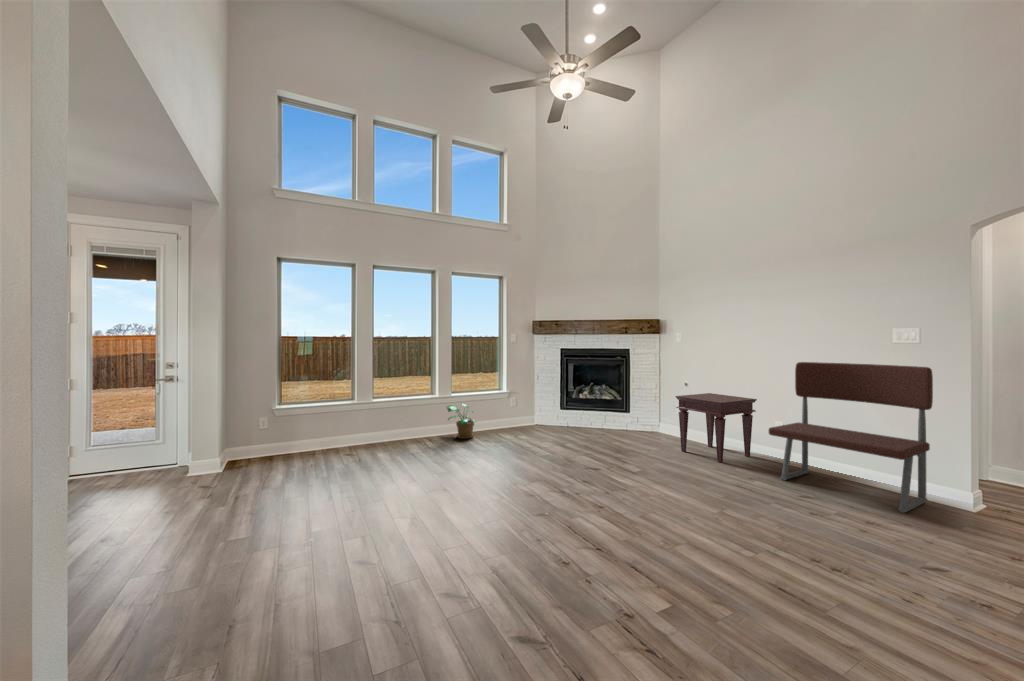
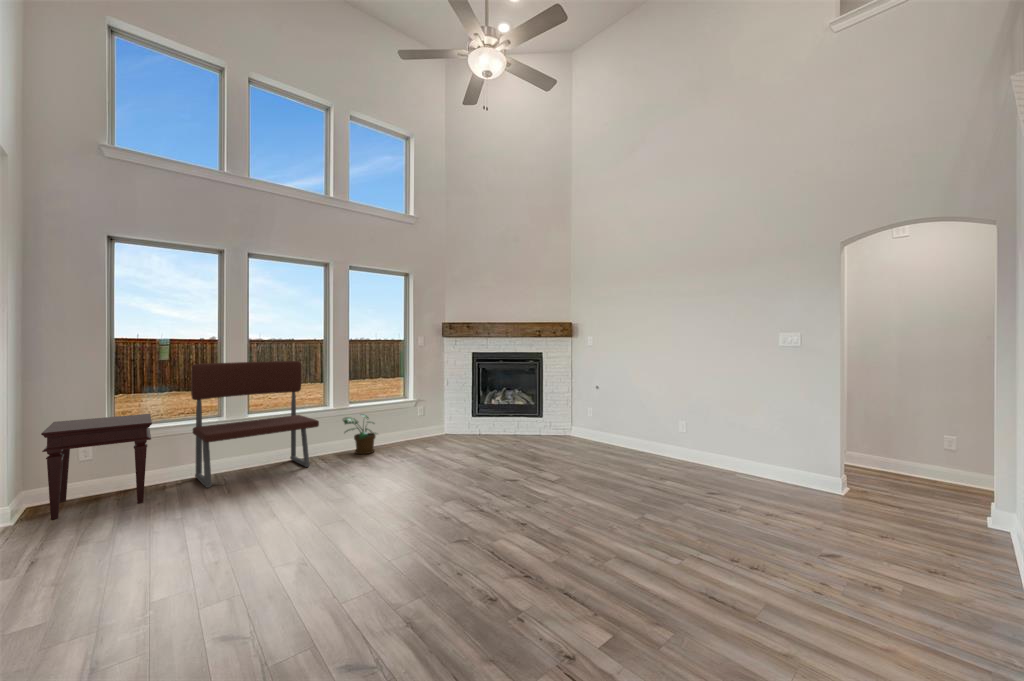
bench: present [769,362,933,513] -> present [191,361,319,488]
side table: present [676,393,757,462] -> present [41,414,152,519]

